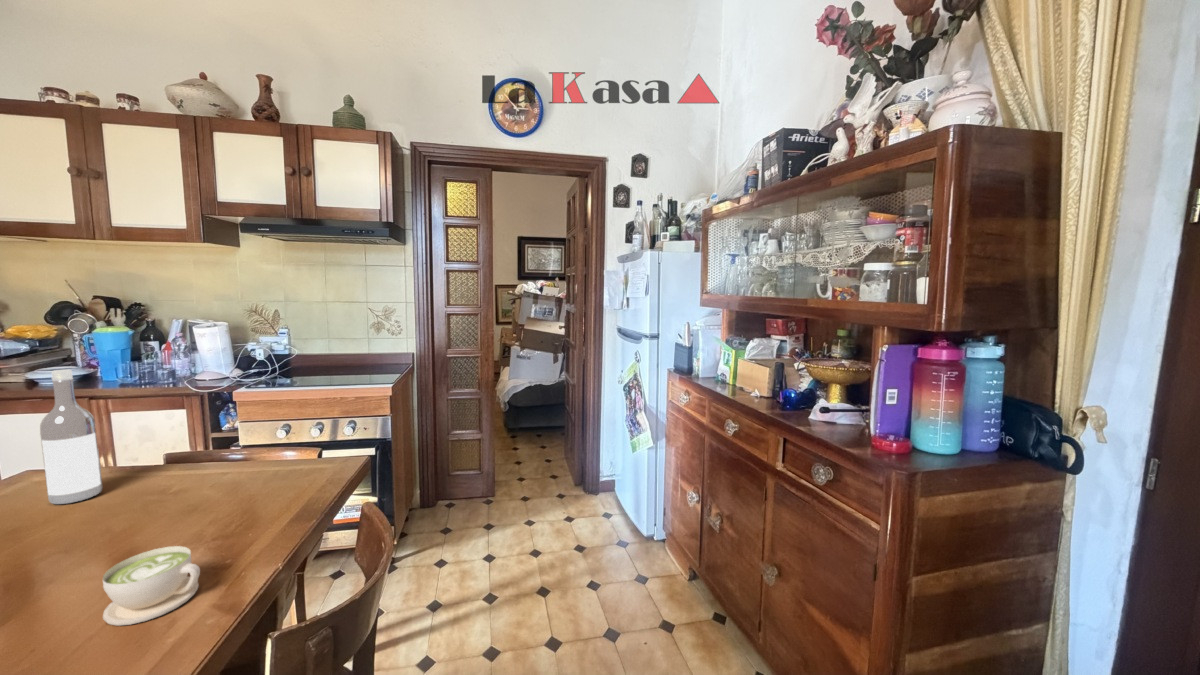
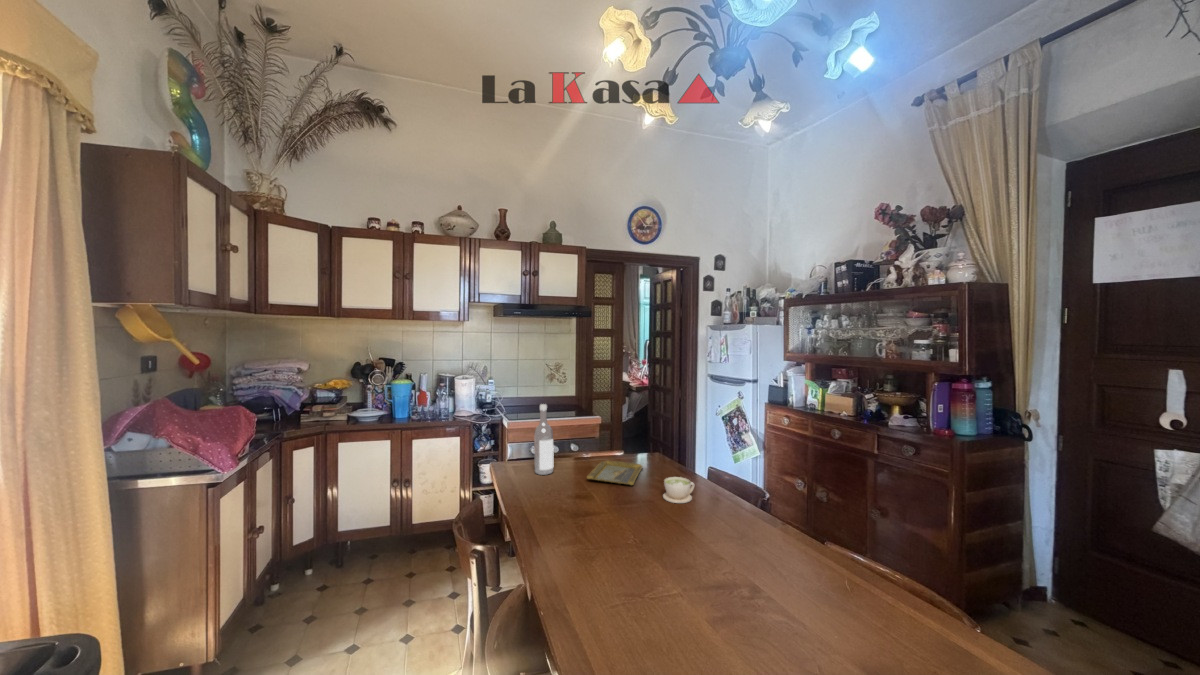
tray: none [85,473,284,547] -> present [587,460,643,485]

